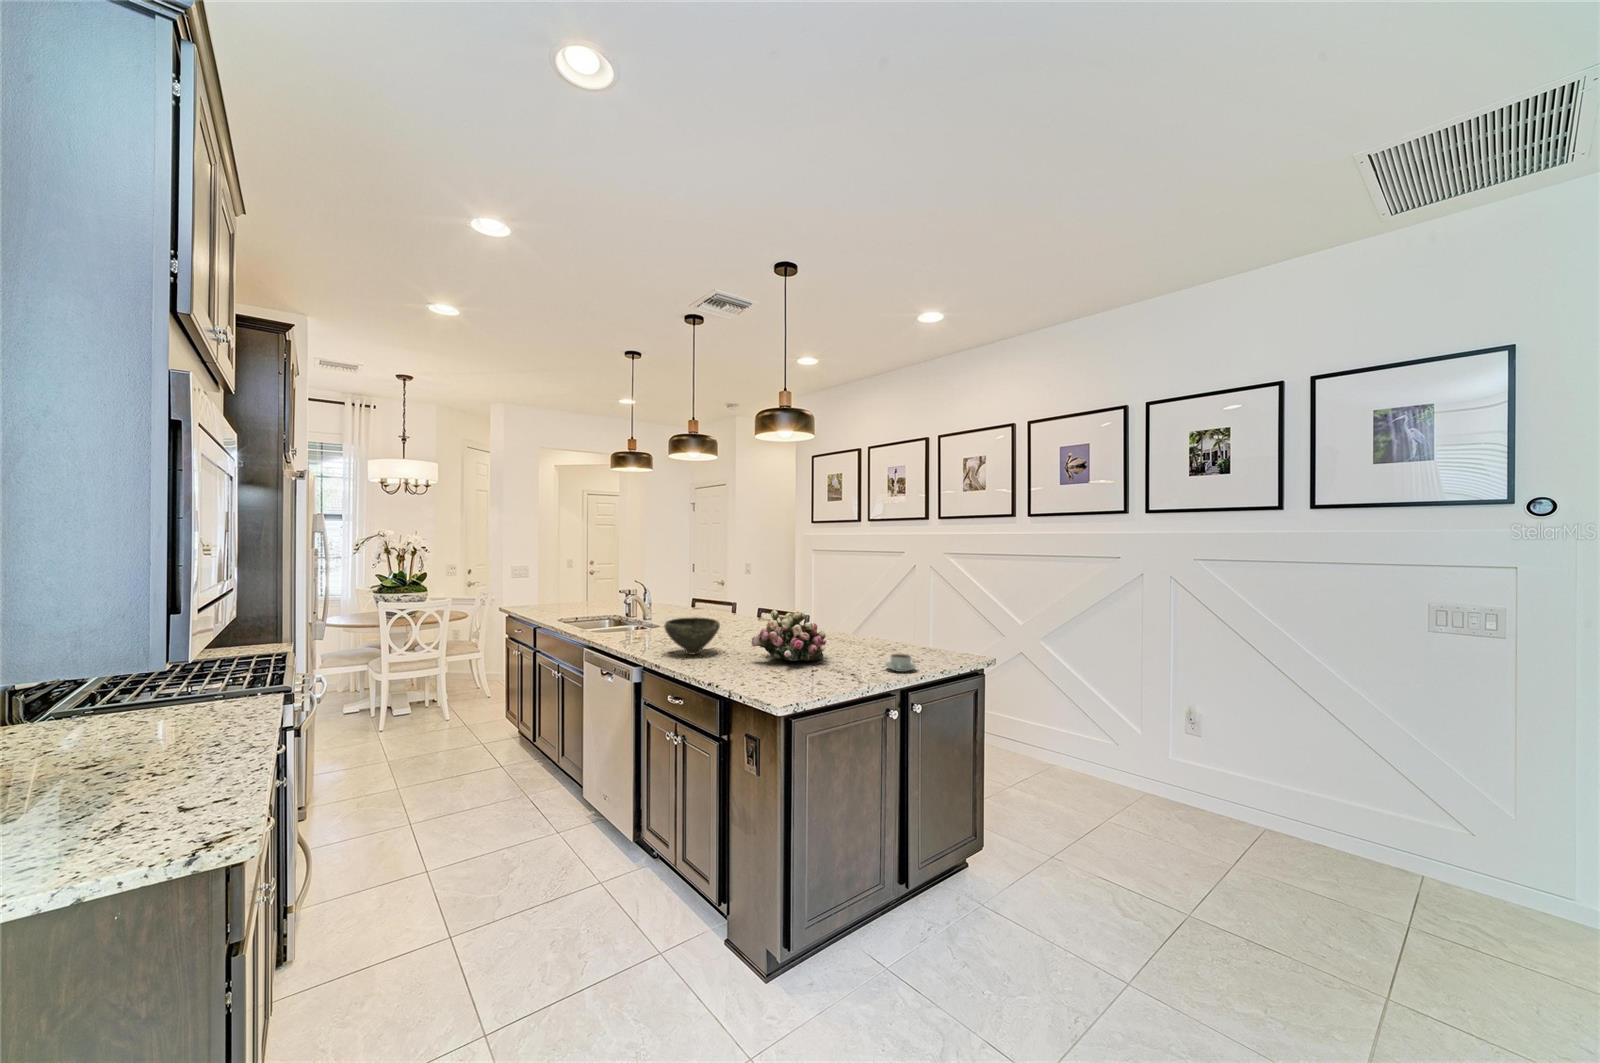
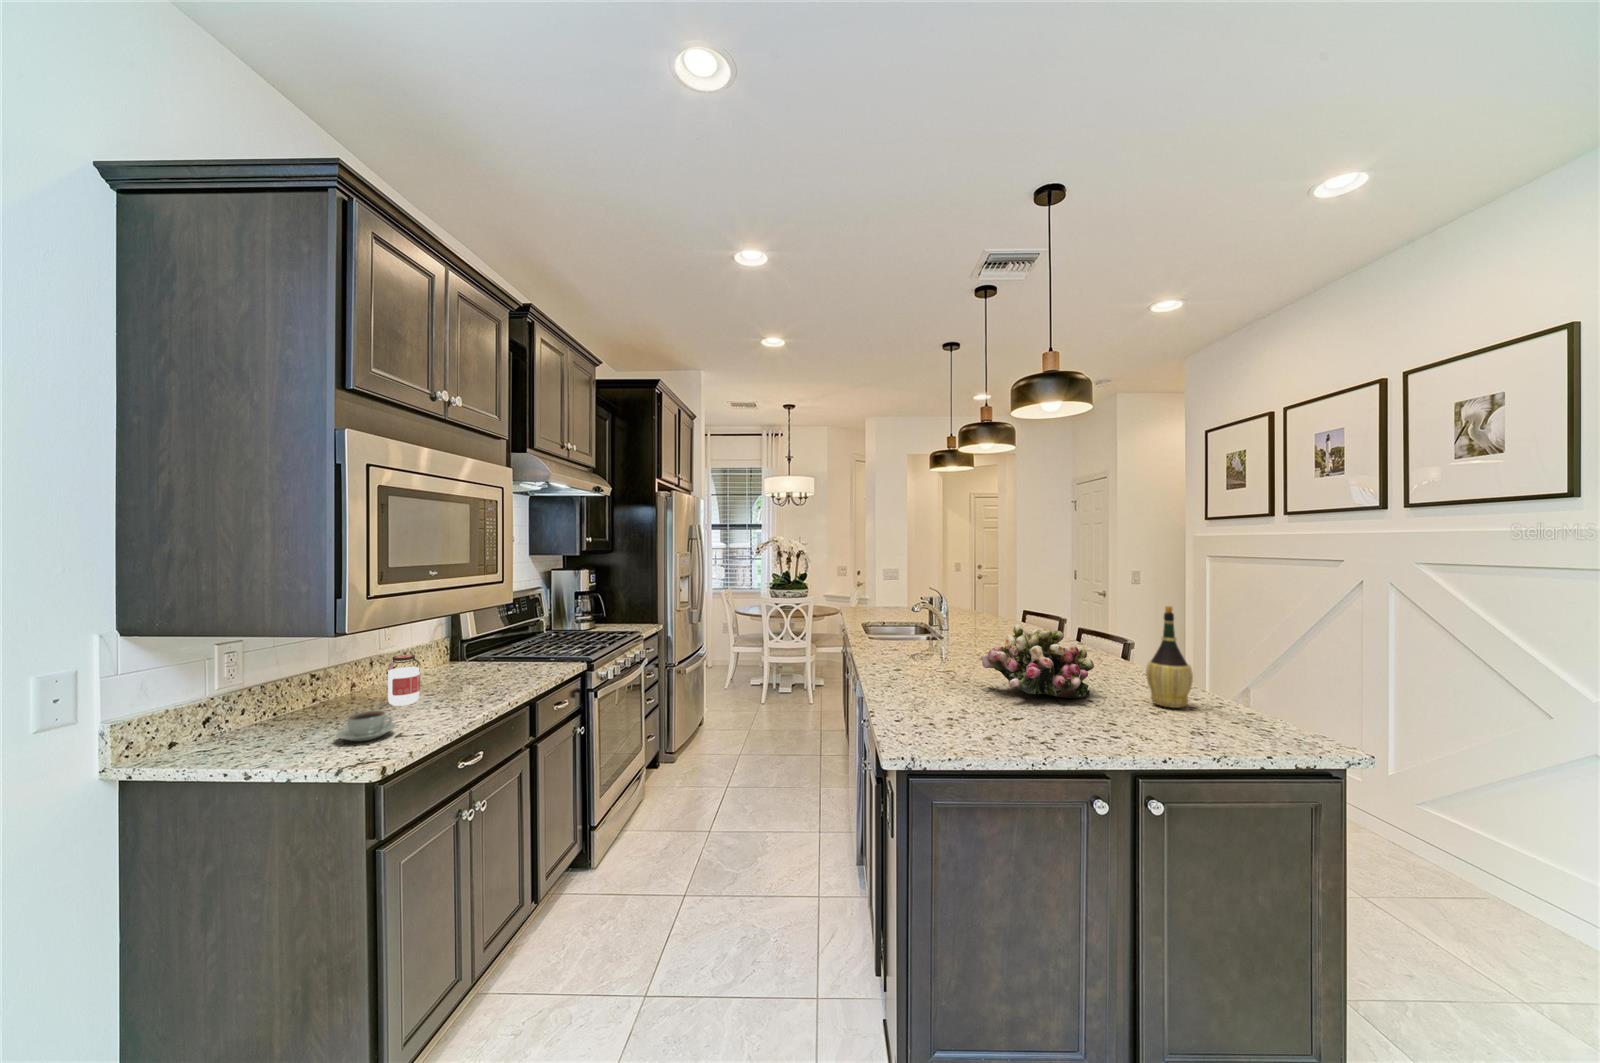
wine bottle: none [857,590,884,658] -> present [1146,606,1193,708]
bowl: present [664,617,720,655] -> none [900,626,965,669]
coffee cup: present [885,654,917,672] -> present [336,711,396,741]
jar: none [56,714,120,792] -> present [388,654,420,706]

